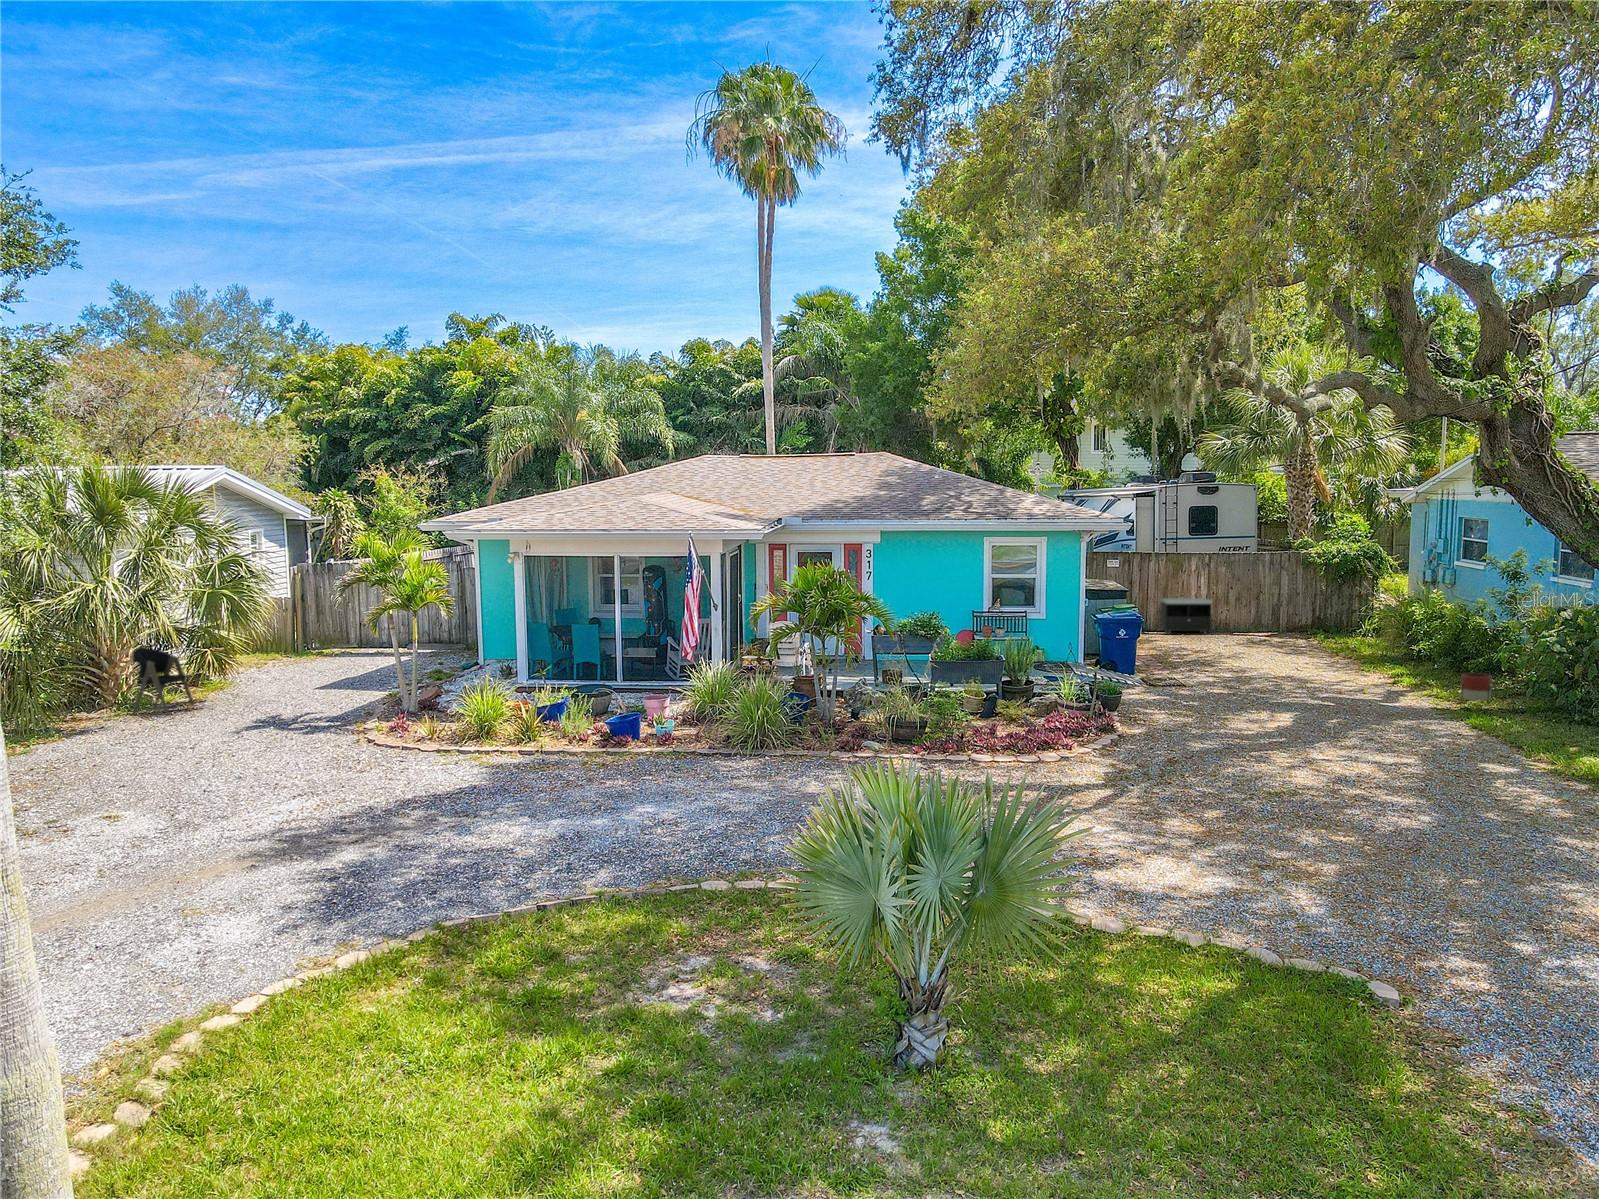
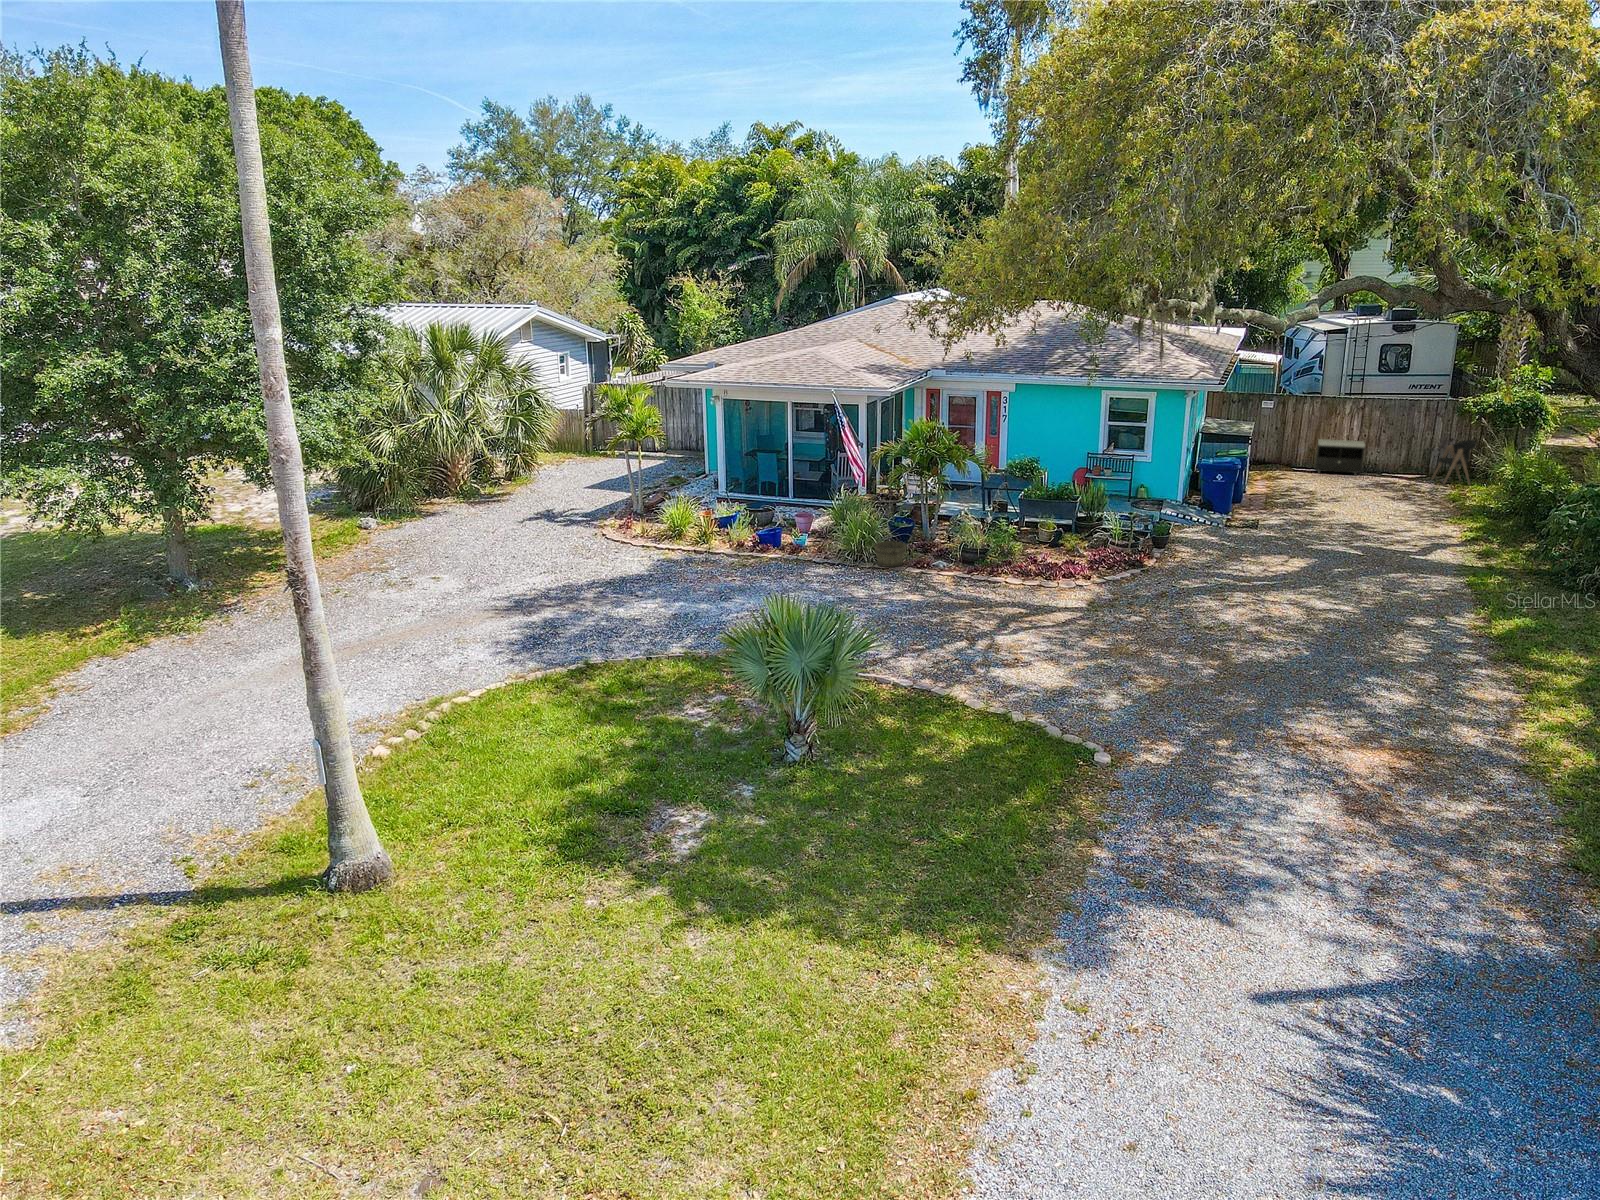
chair: present [132,648,194,715] -> present [1432,440,1476,485]
planter: present [1461,673,1492,701] -> none [1508,539,1544,576]
wooden bucket: none [777,714,819,753] -> present [875,540,906,567]

